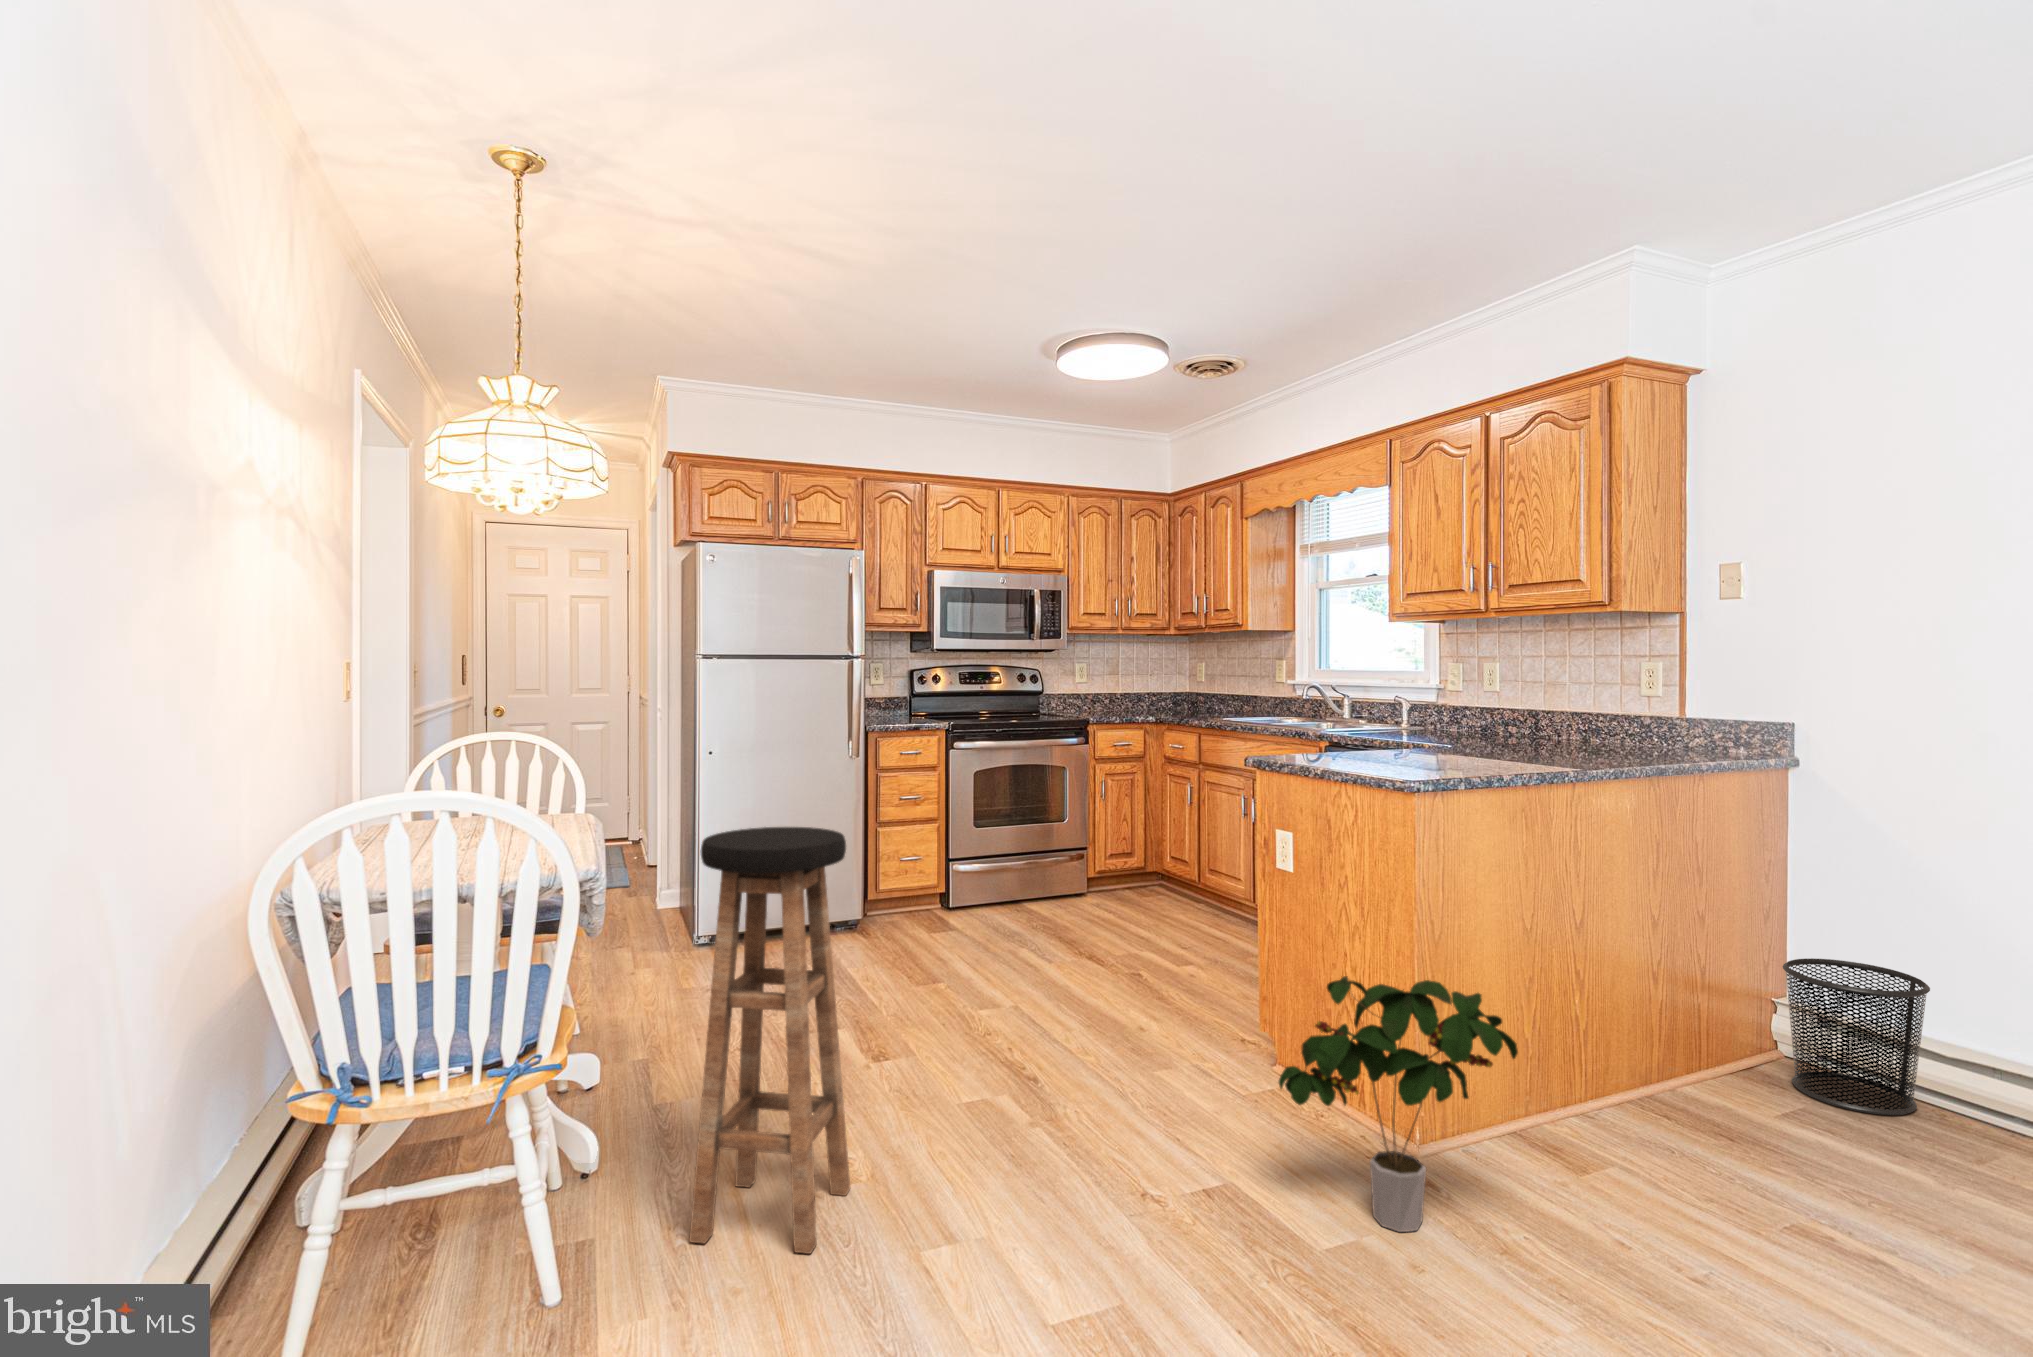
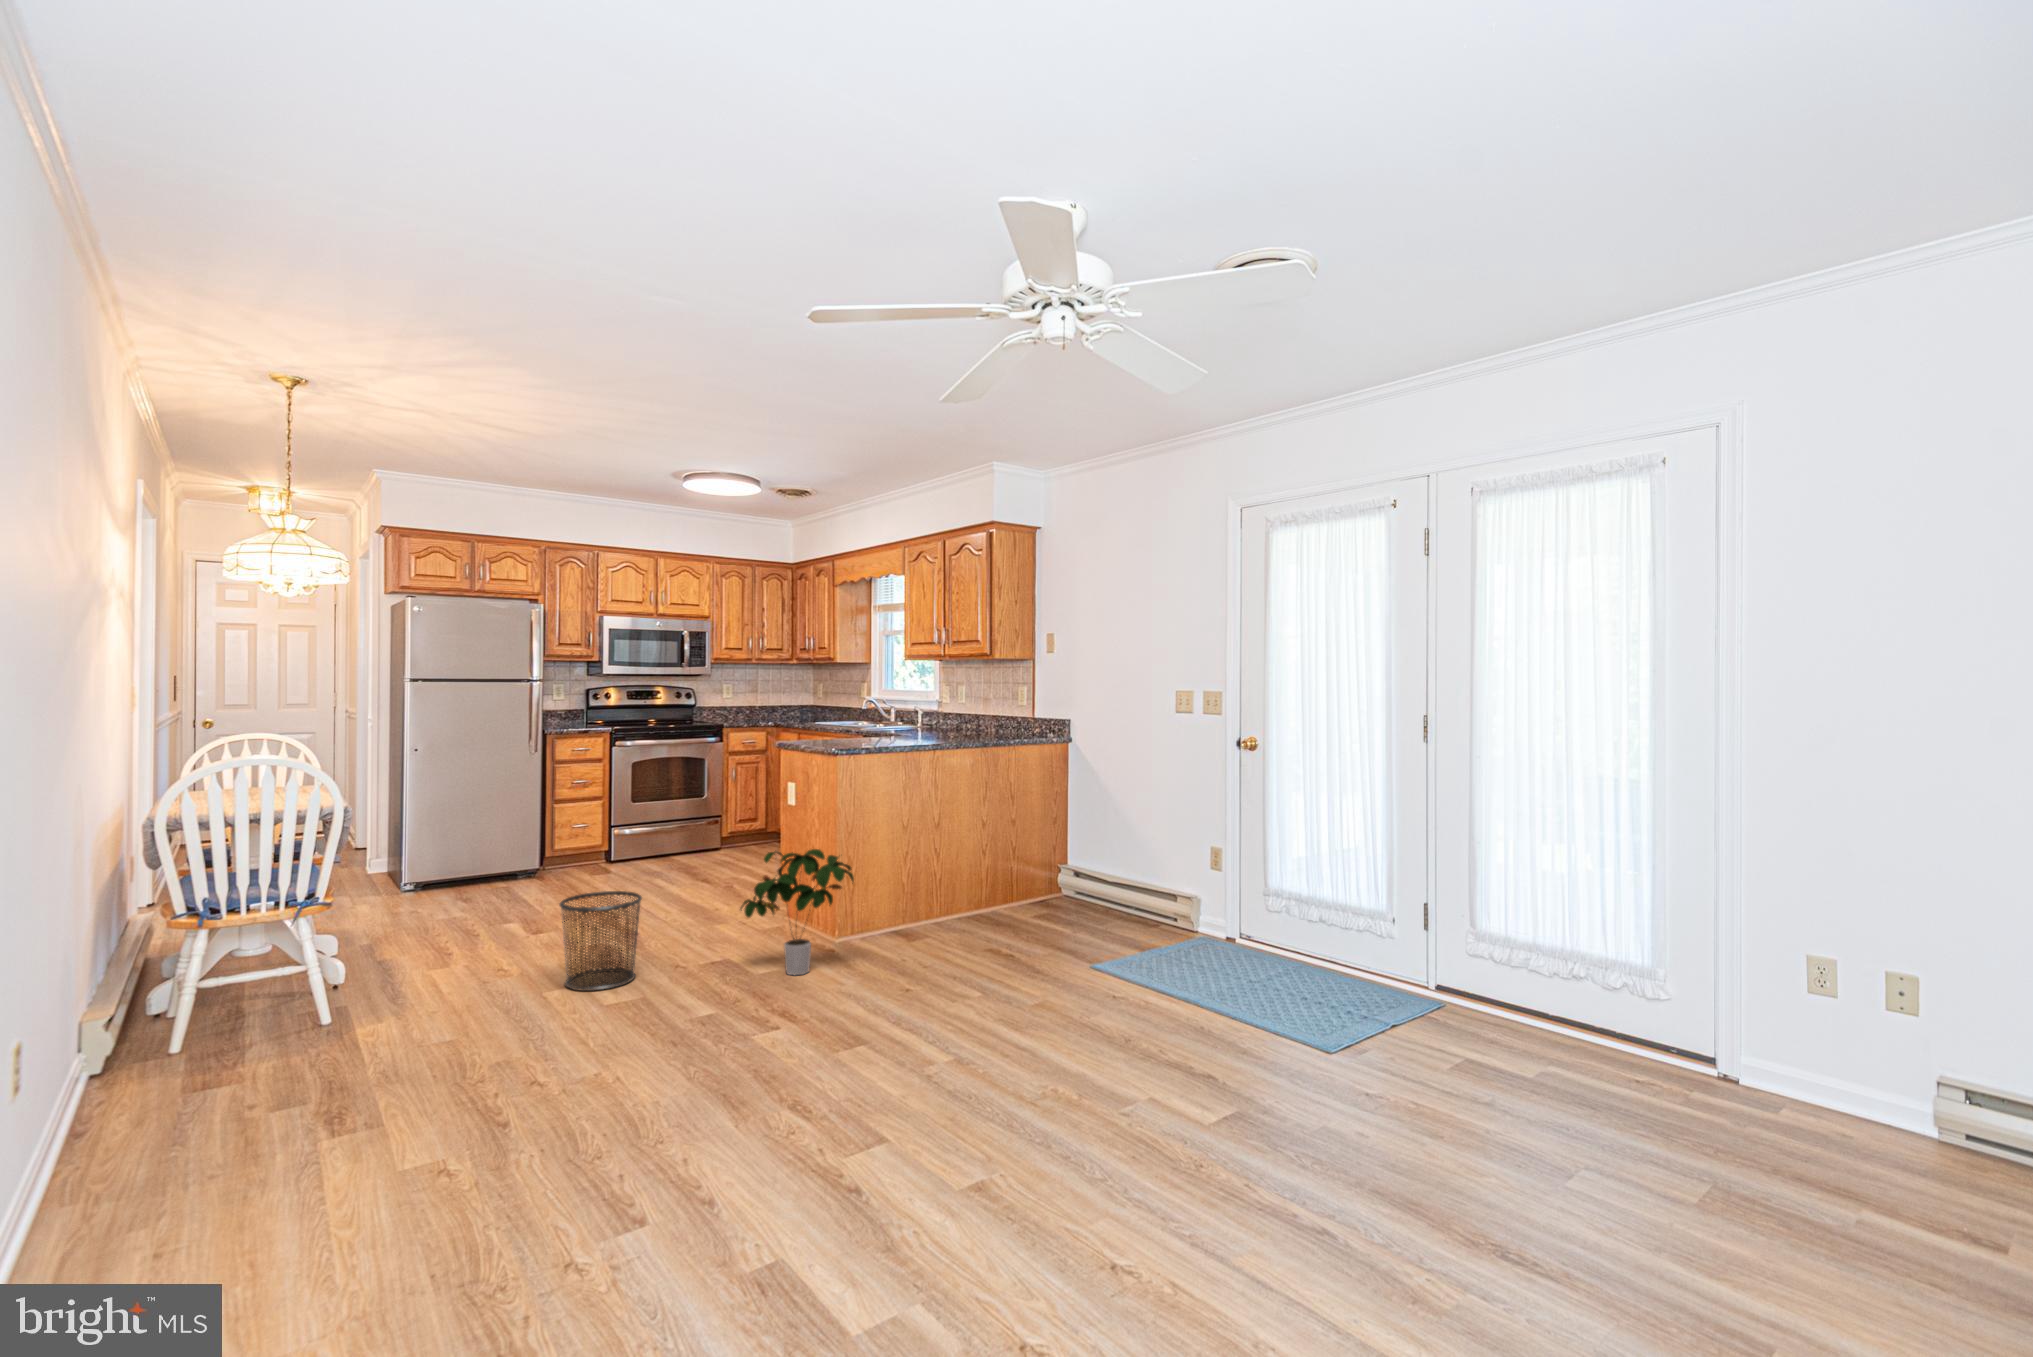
bar stool: present [689,827,850,1254] -> none [384,781,491,1010]
waste bin: present [1783,958,1930,1115] -> present [559,891,642,991]

